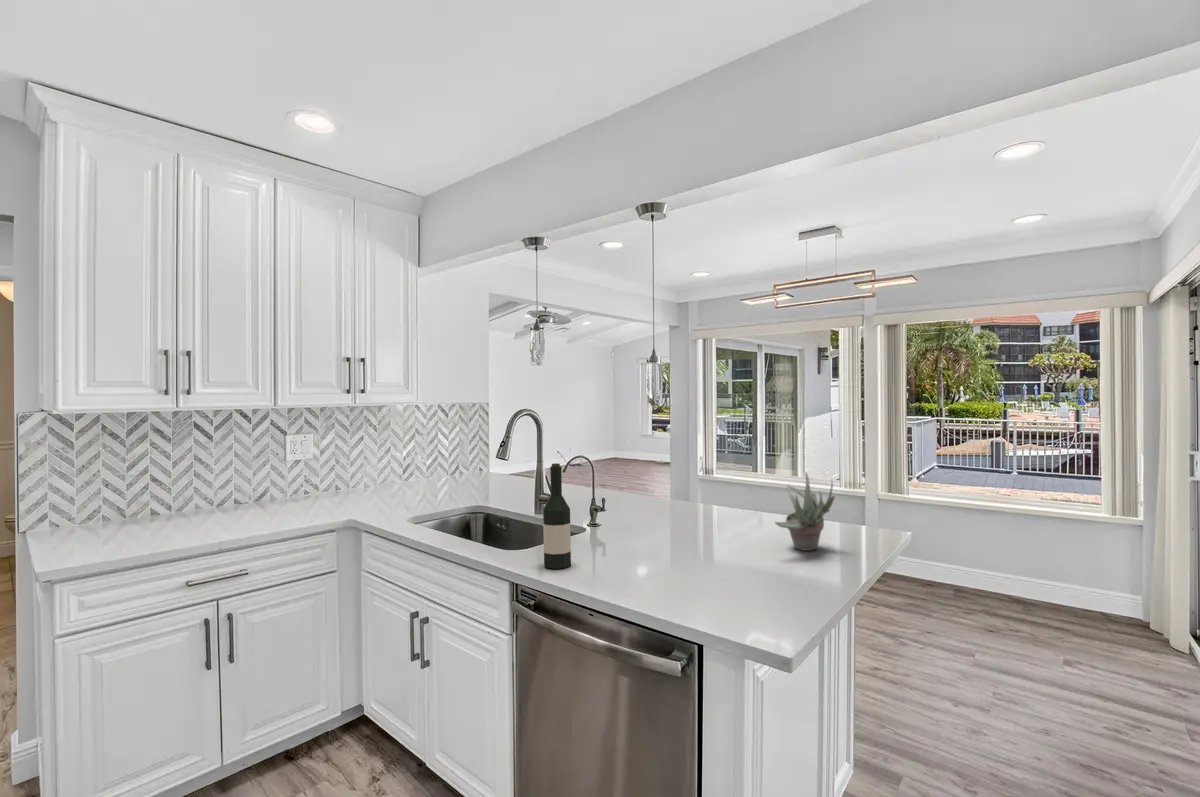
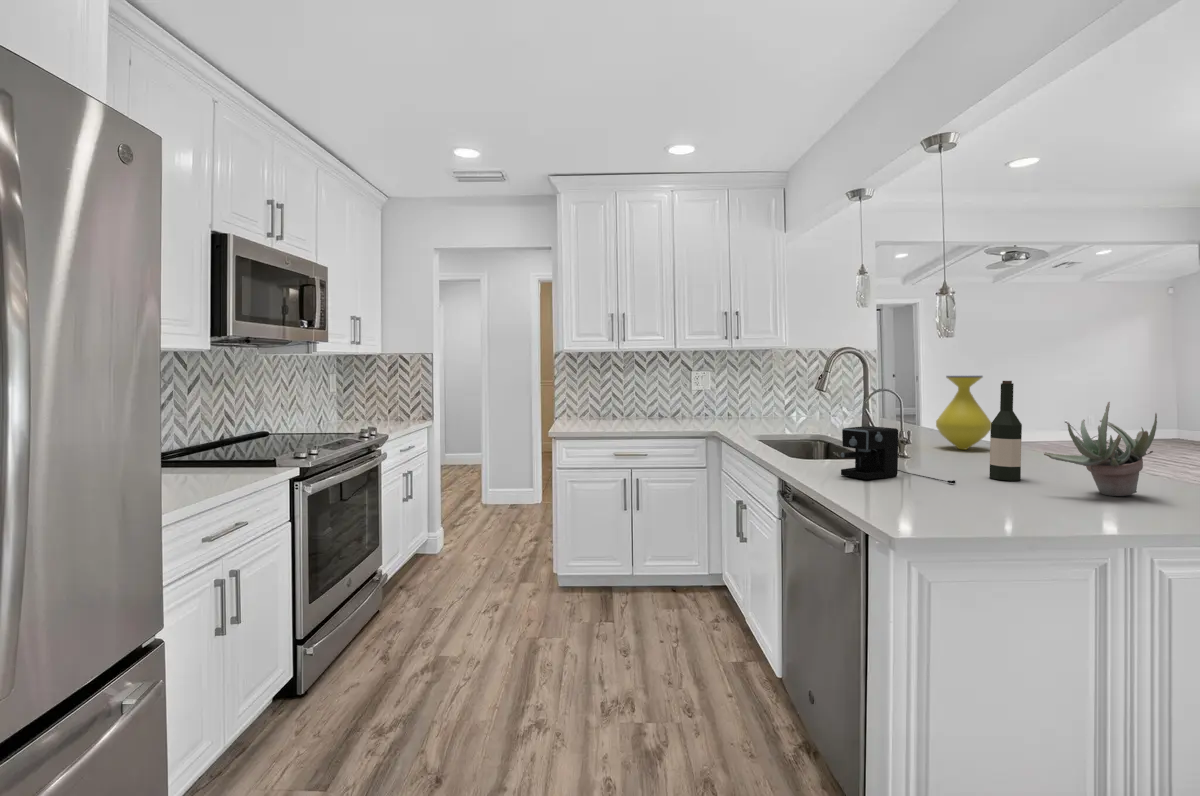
vase: none [609,439,651,511] -> present [936,376,991,449]
wine bottle: present [543,463,571,569] -> present [990,381,1022,481]
coffee maker: none [601,509,705,574] -> present [841,426,956,484]

